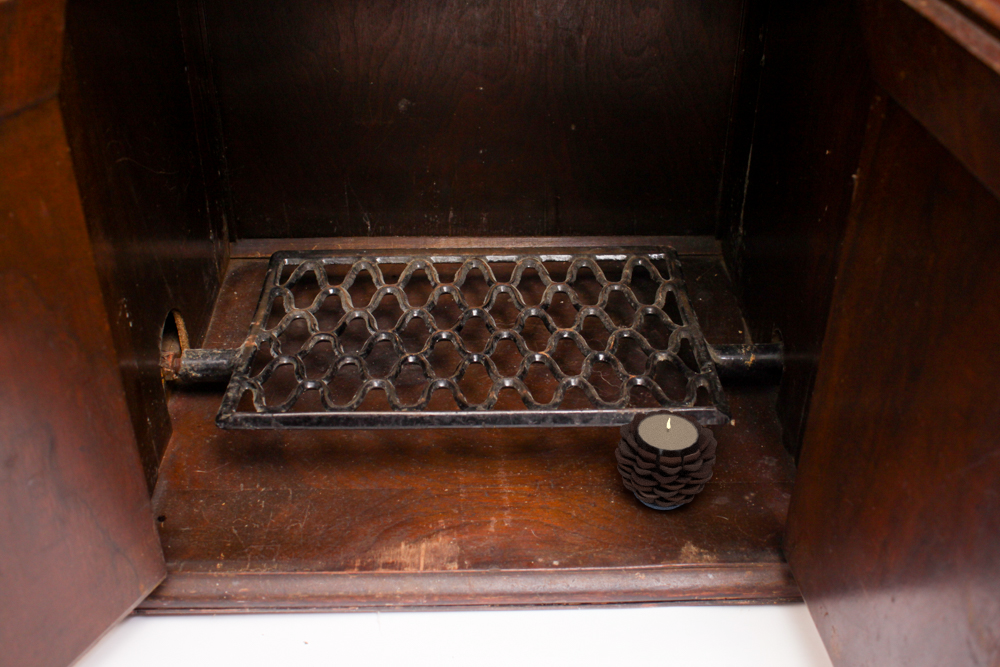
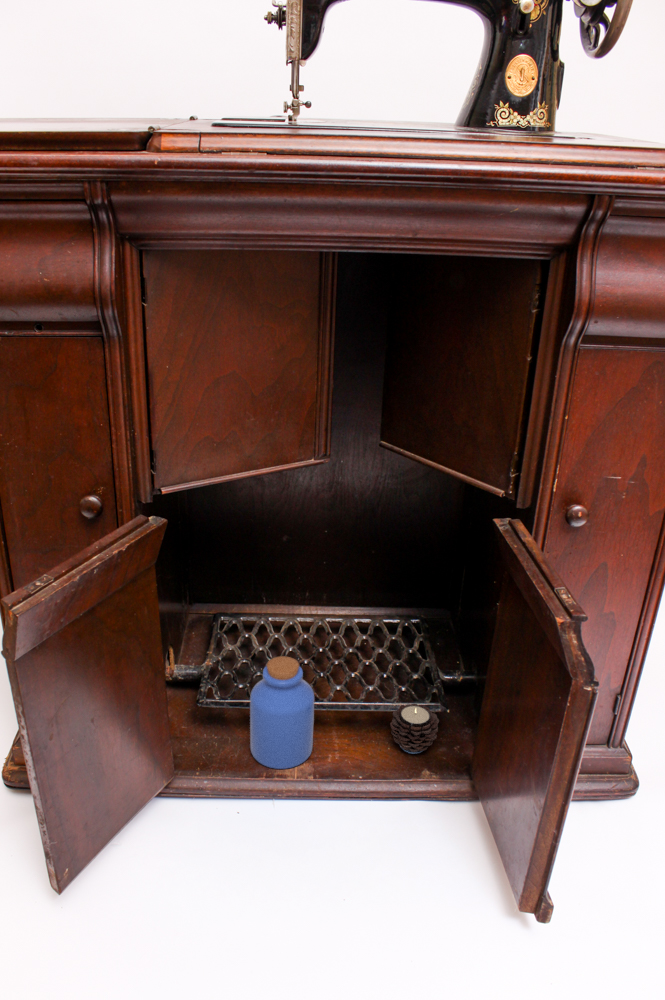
jar: none [314,317,455,549] -> present [250,656,314,769]

